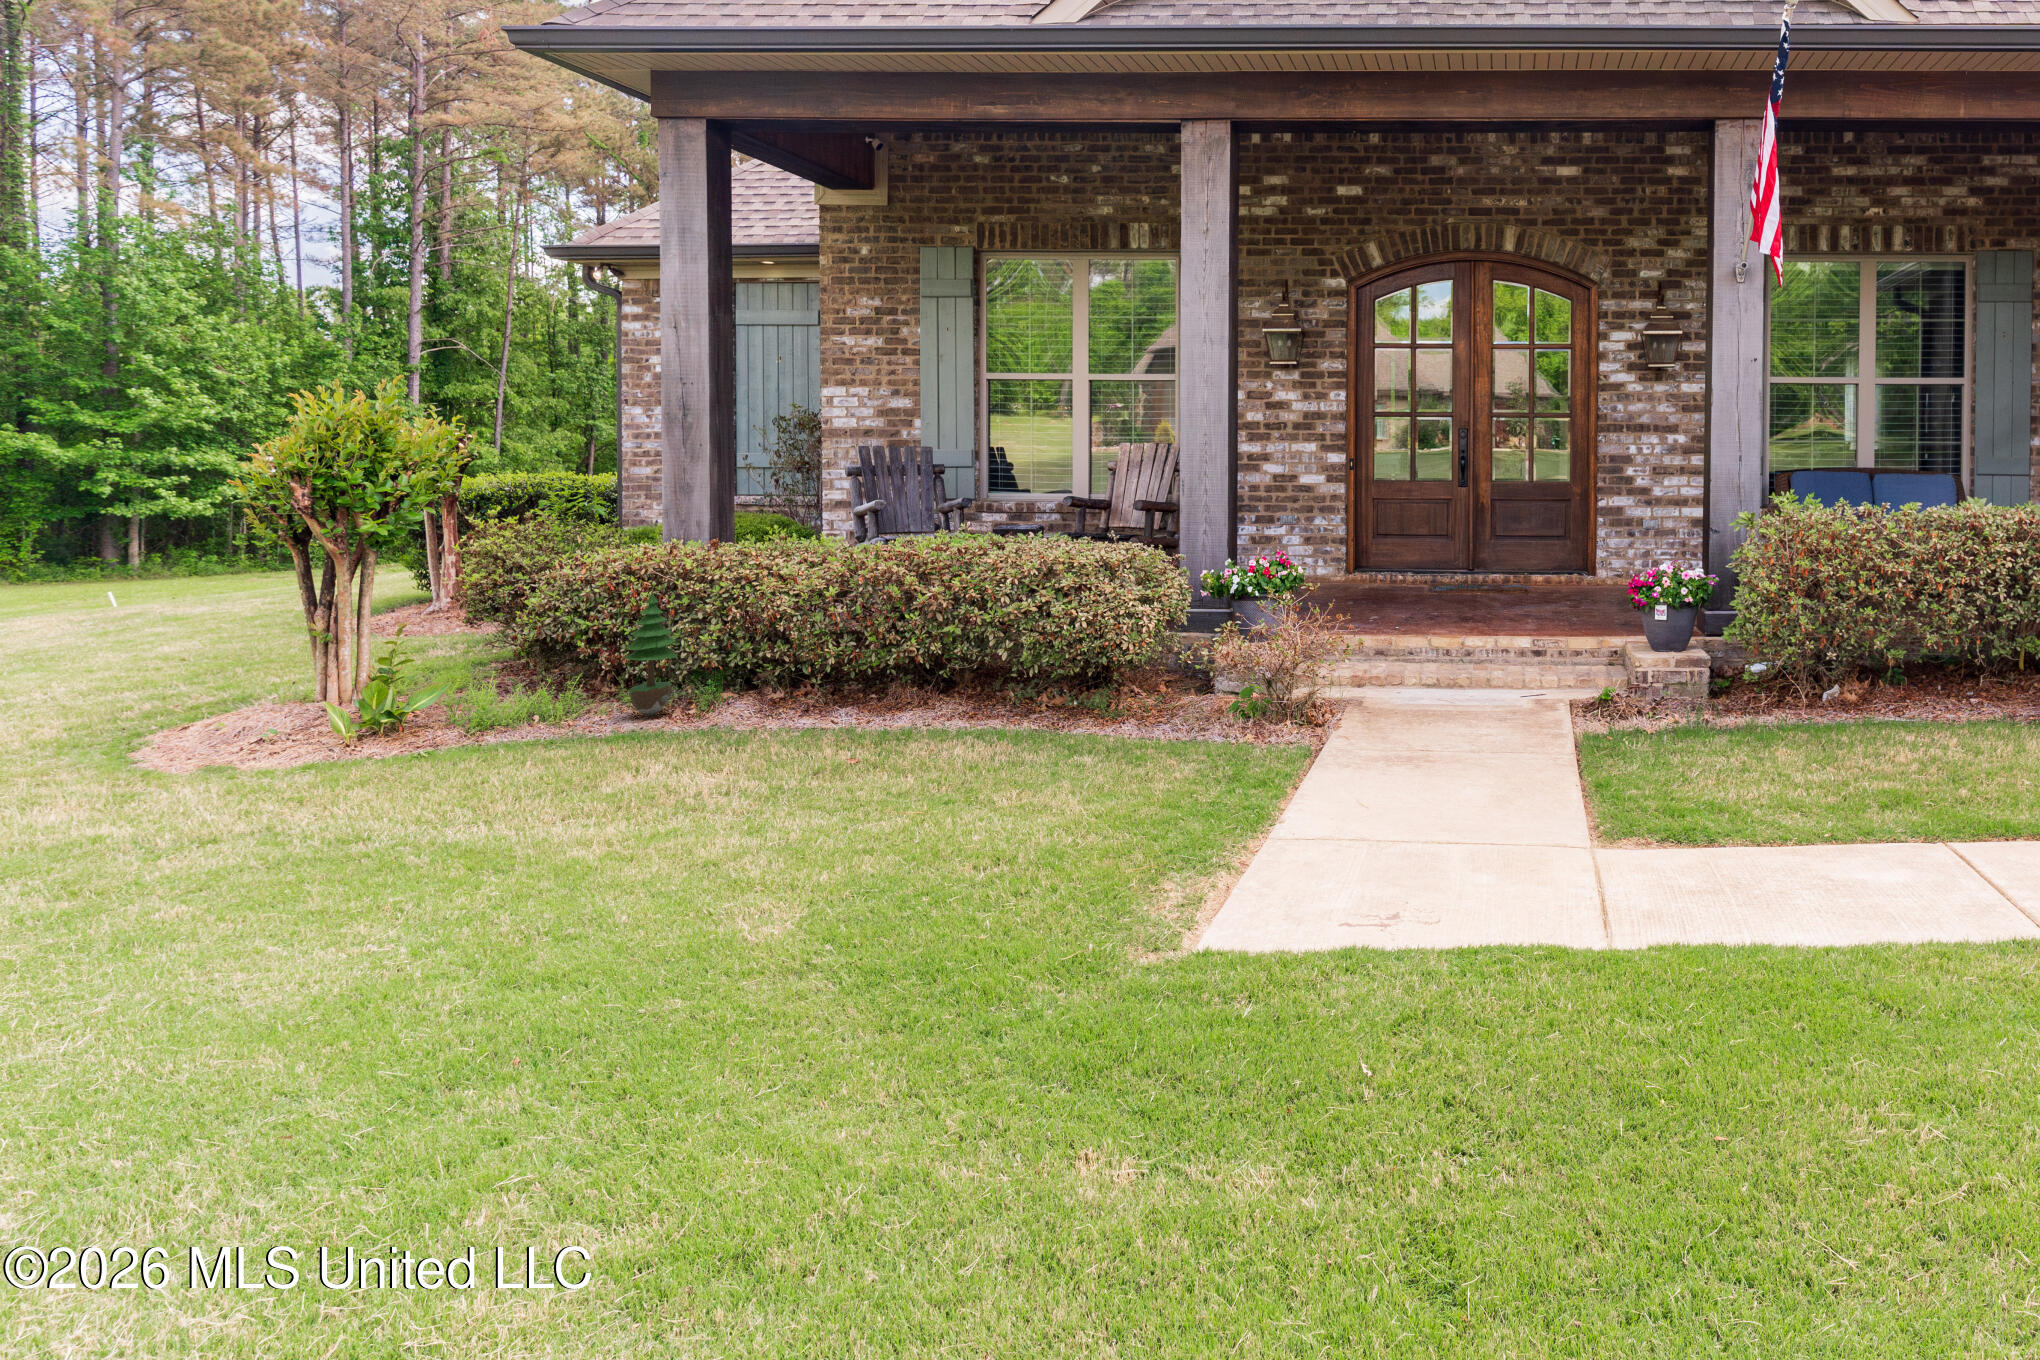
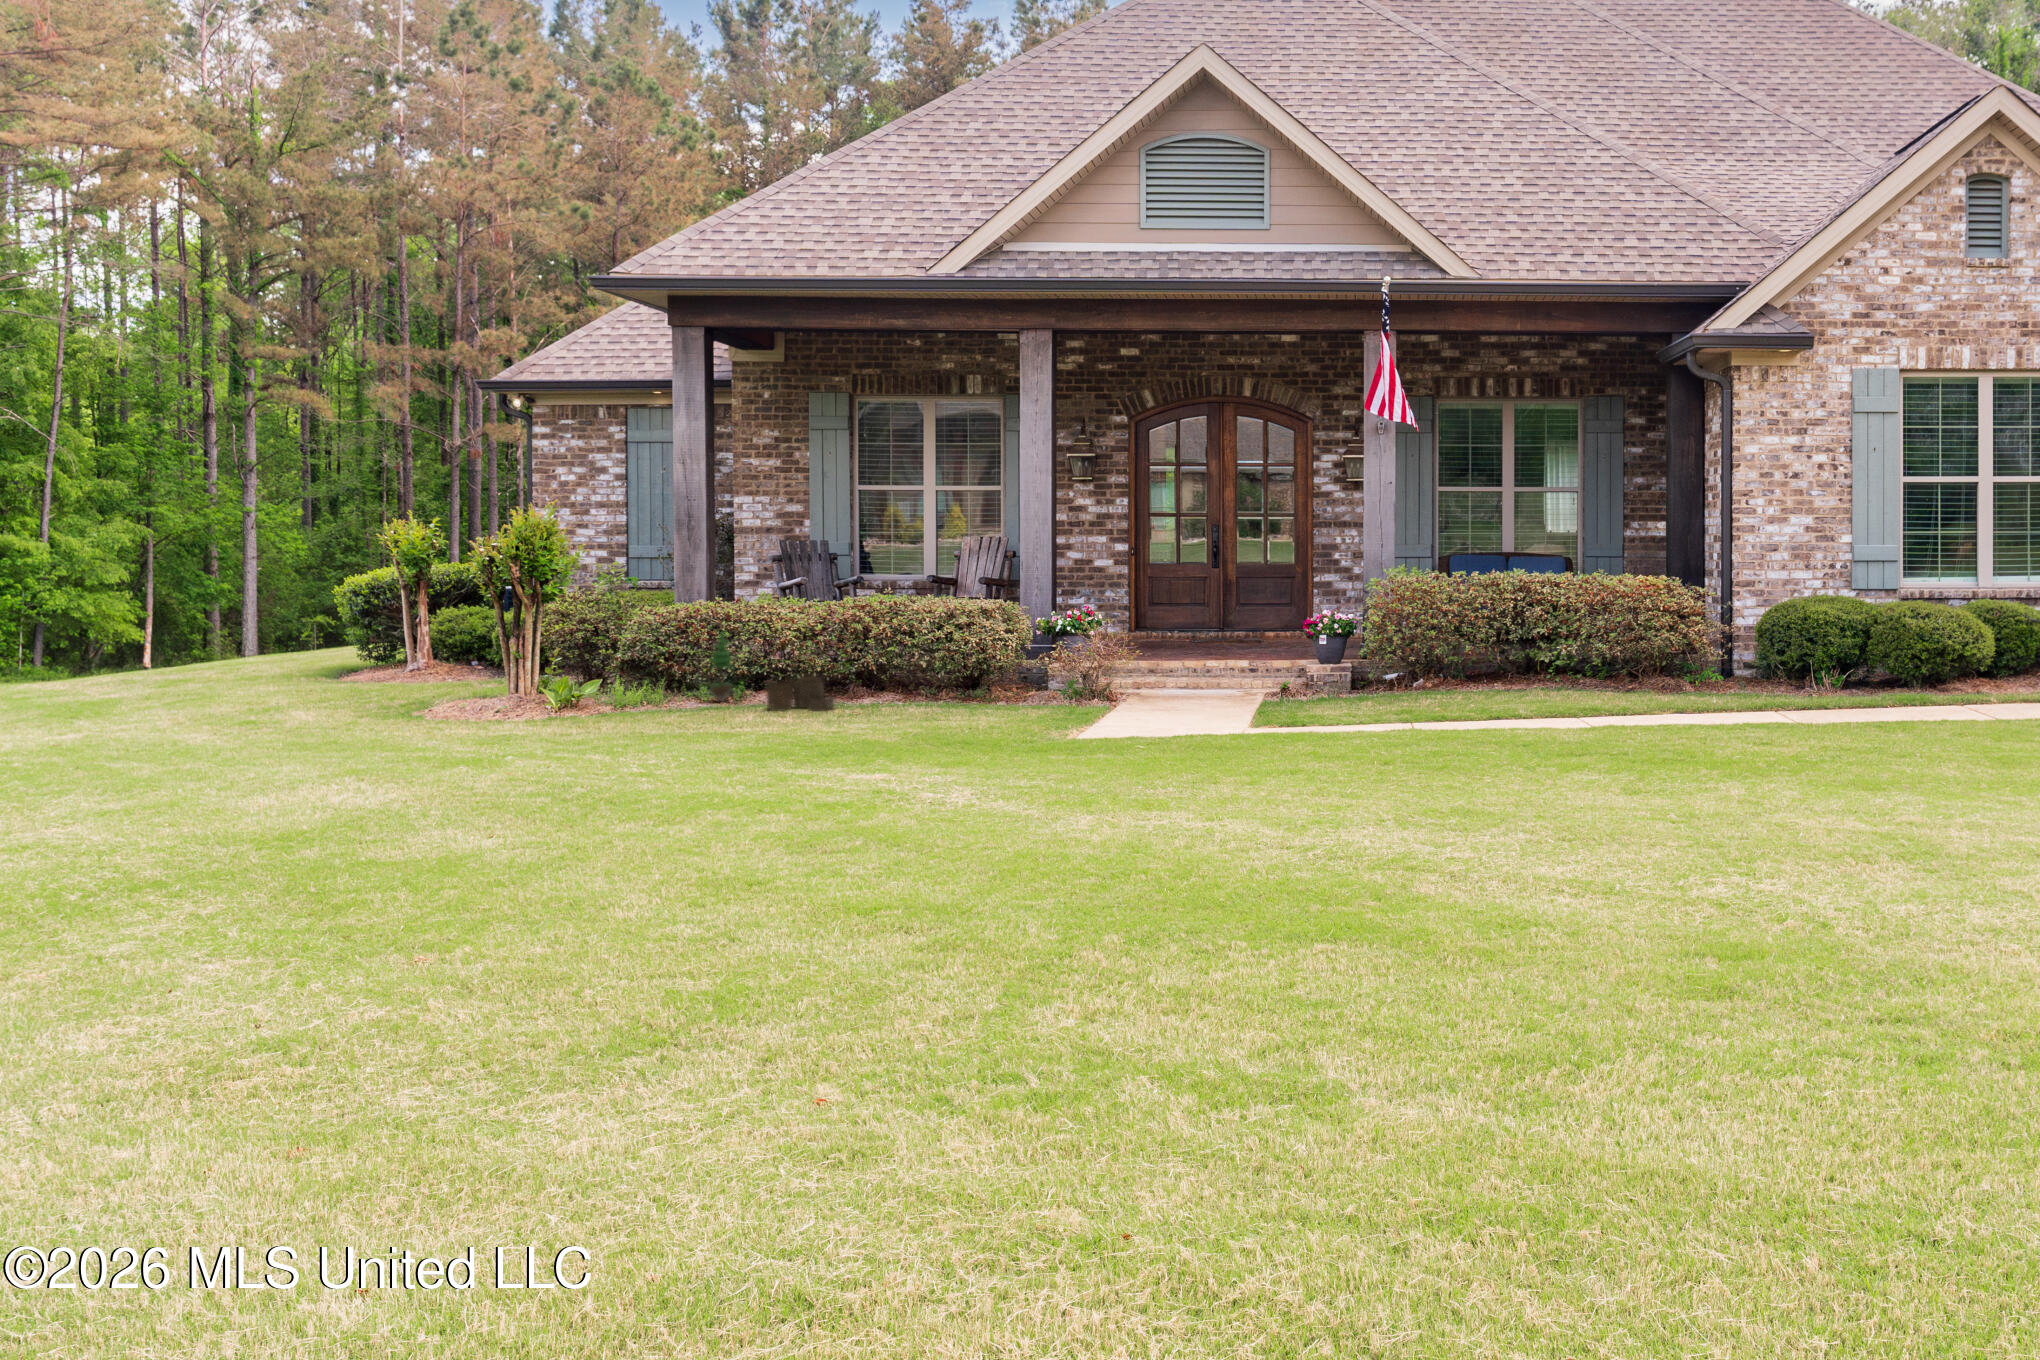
woven basket: none [686,671,819,758] -> present [767,675,835,711]

